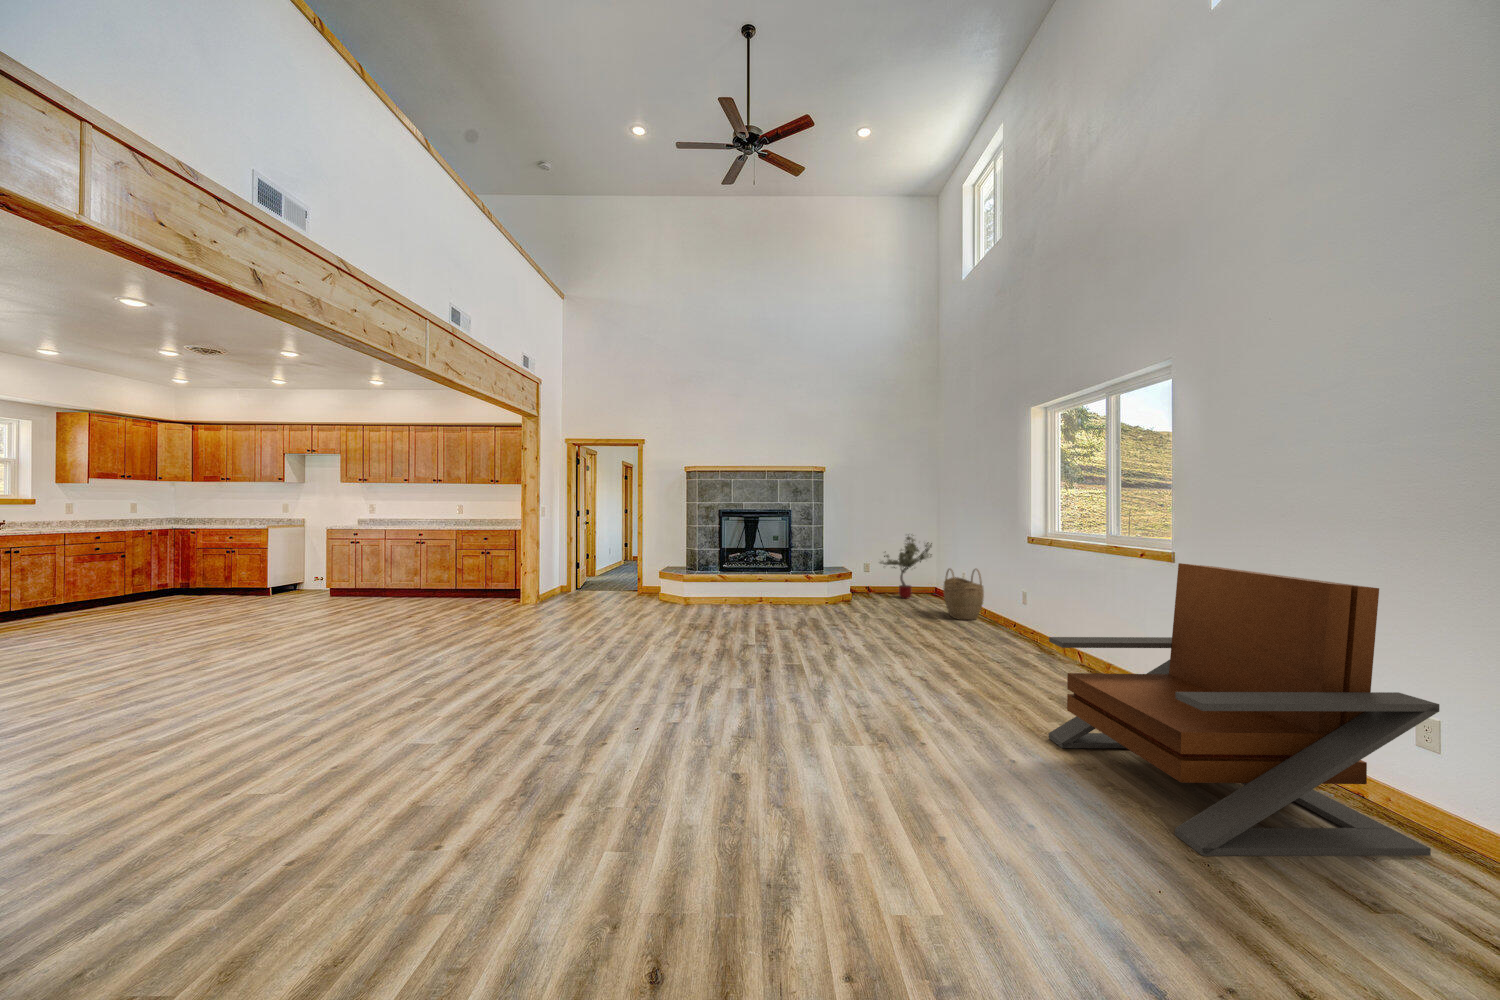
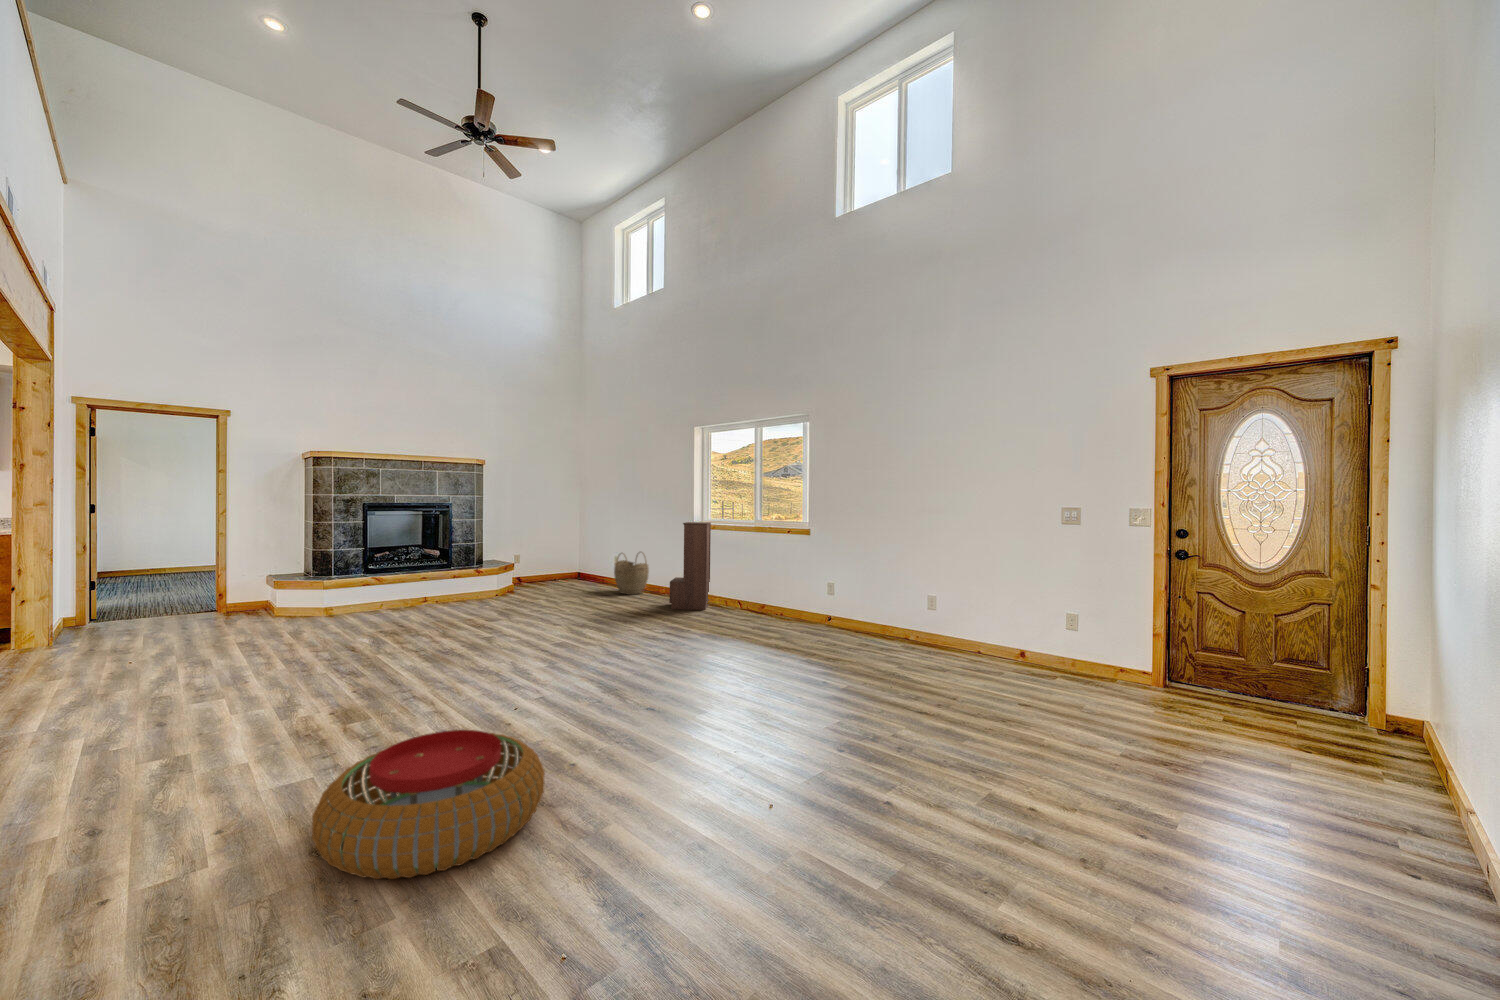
potted tree: present [880,534,932,599] -> none [540,524,590,584]
bookshelf: none [983,534,1048,654] -> present [669,522,711,610]
lounge chair: present [1049,563,1439,856] -> none [767,535,936,680]
pouf: none [291,745,539,908] -> present [312,730,545,879]

